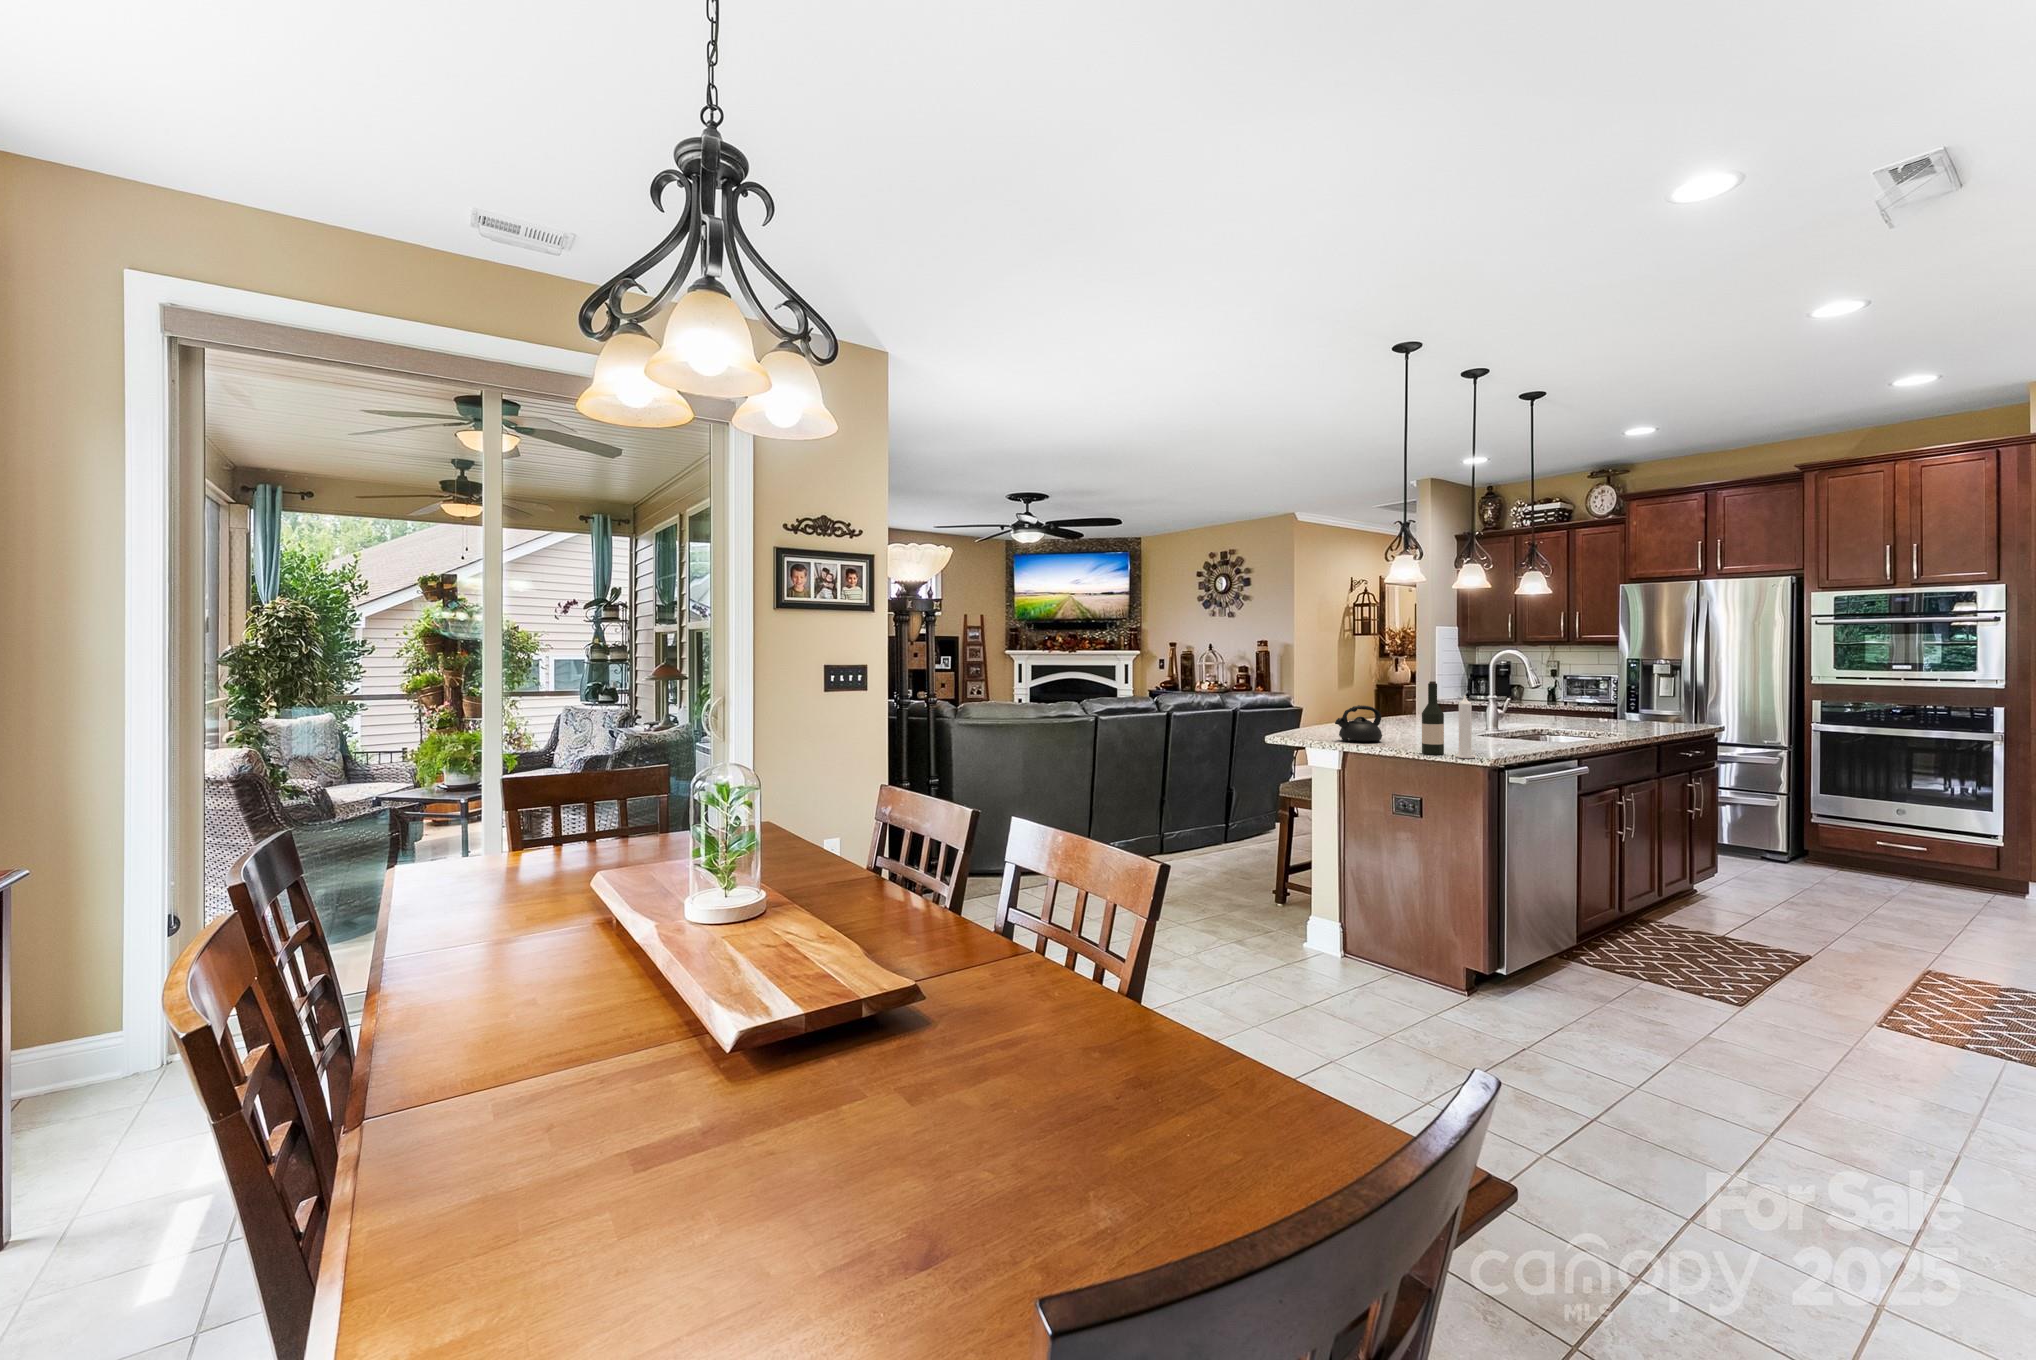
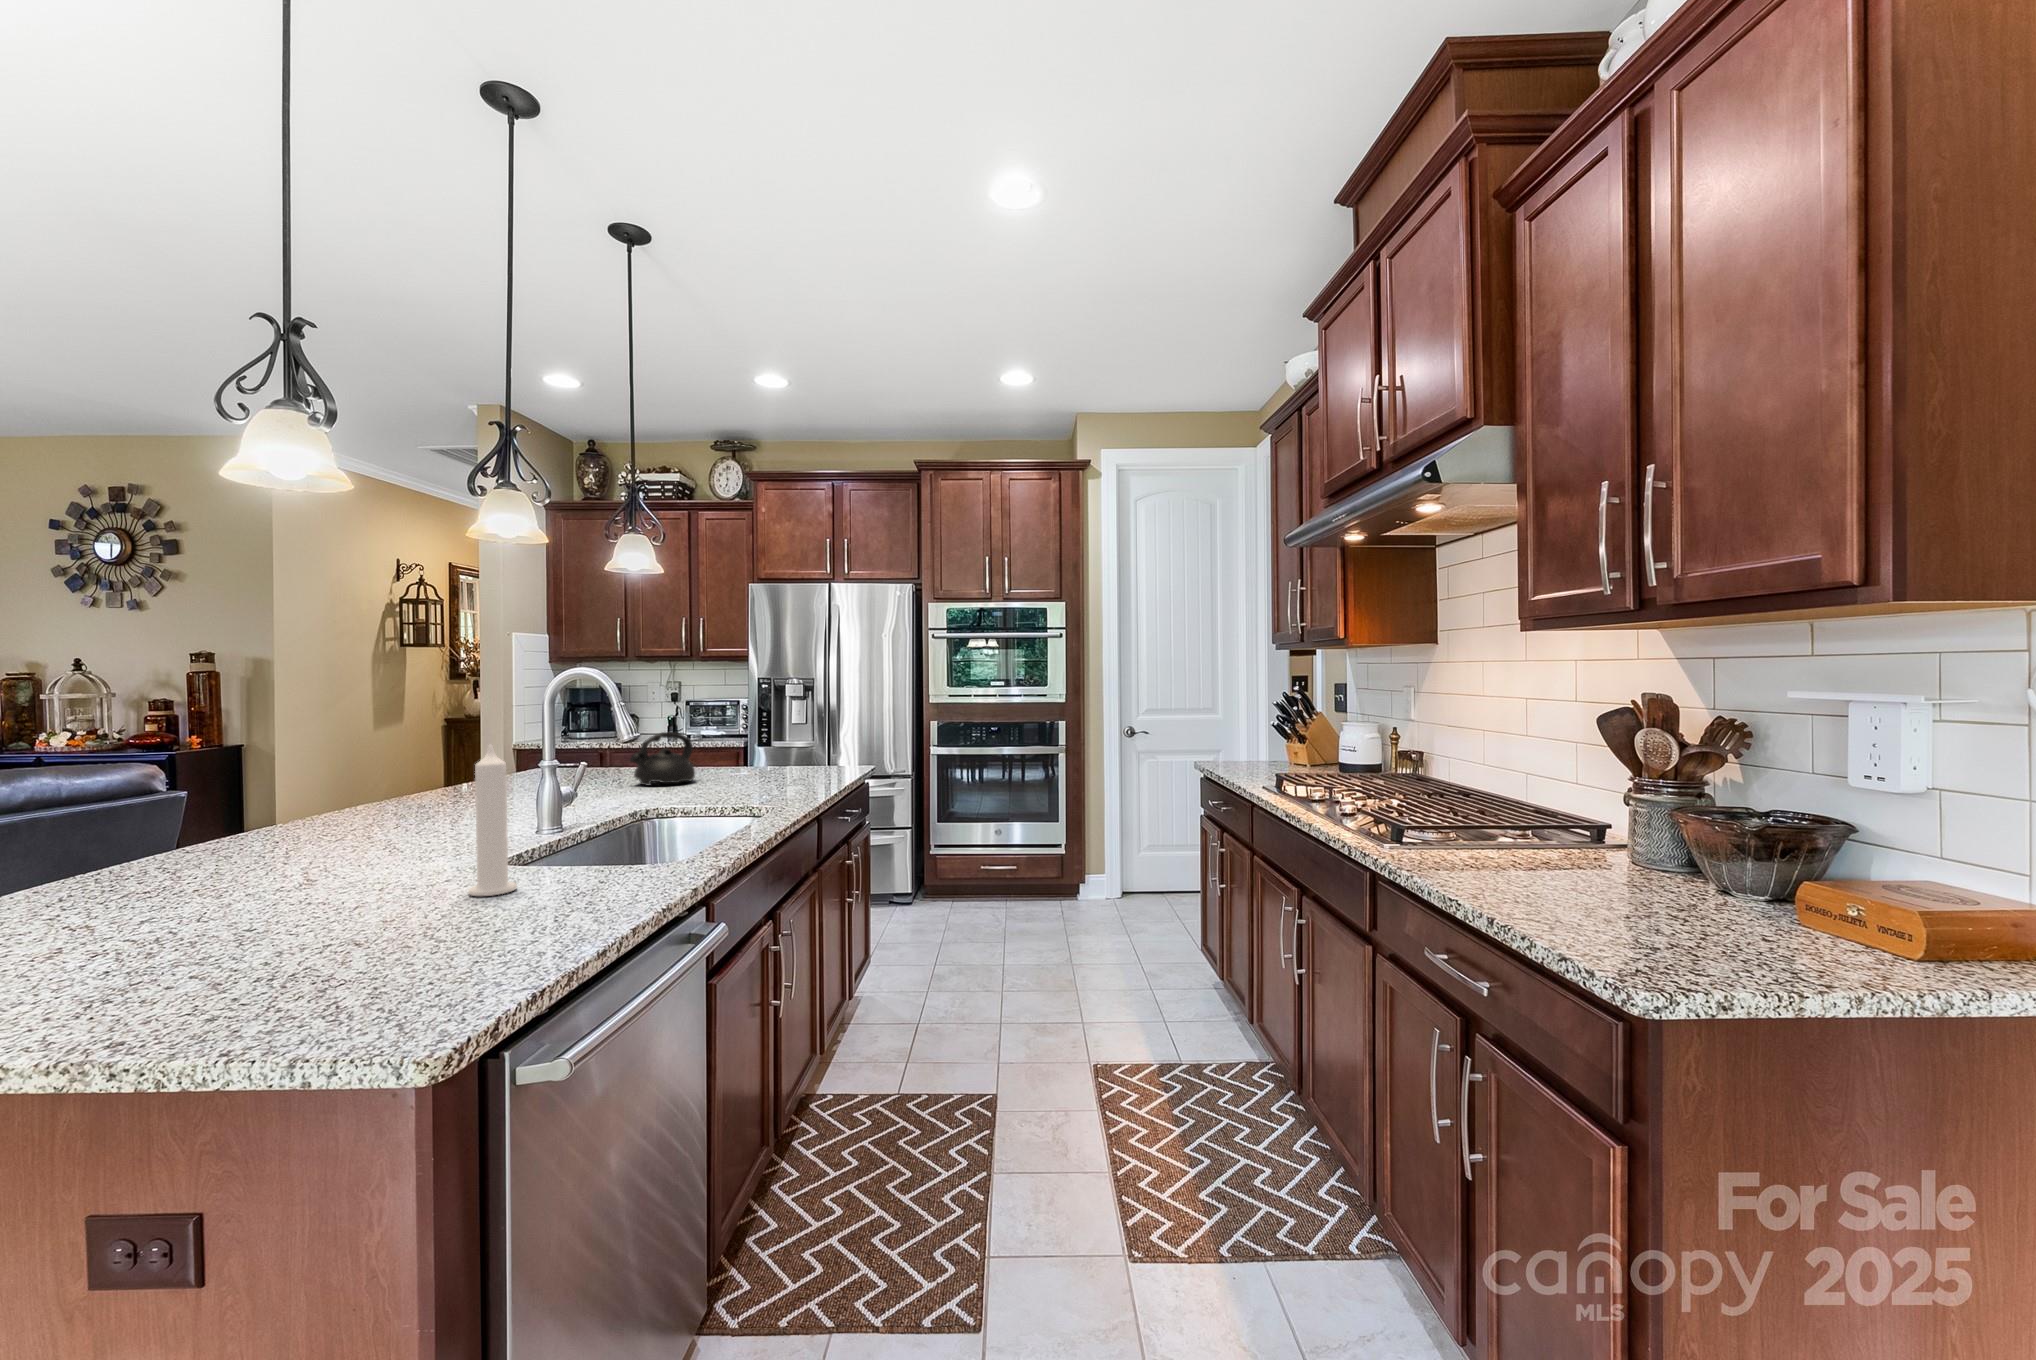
wine bottle: present [1422,681,1444,755] -> none [387,714,445,895]
teapot: present [1335,705,1382,742] -> present [630,732,695,786]

